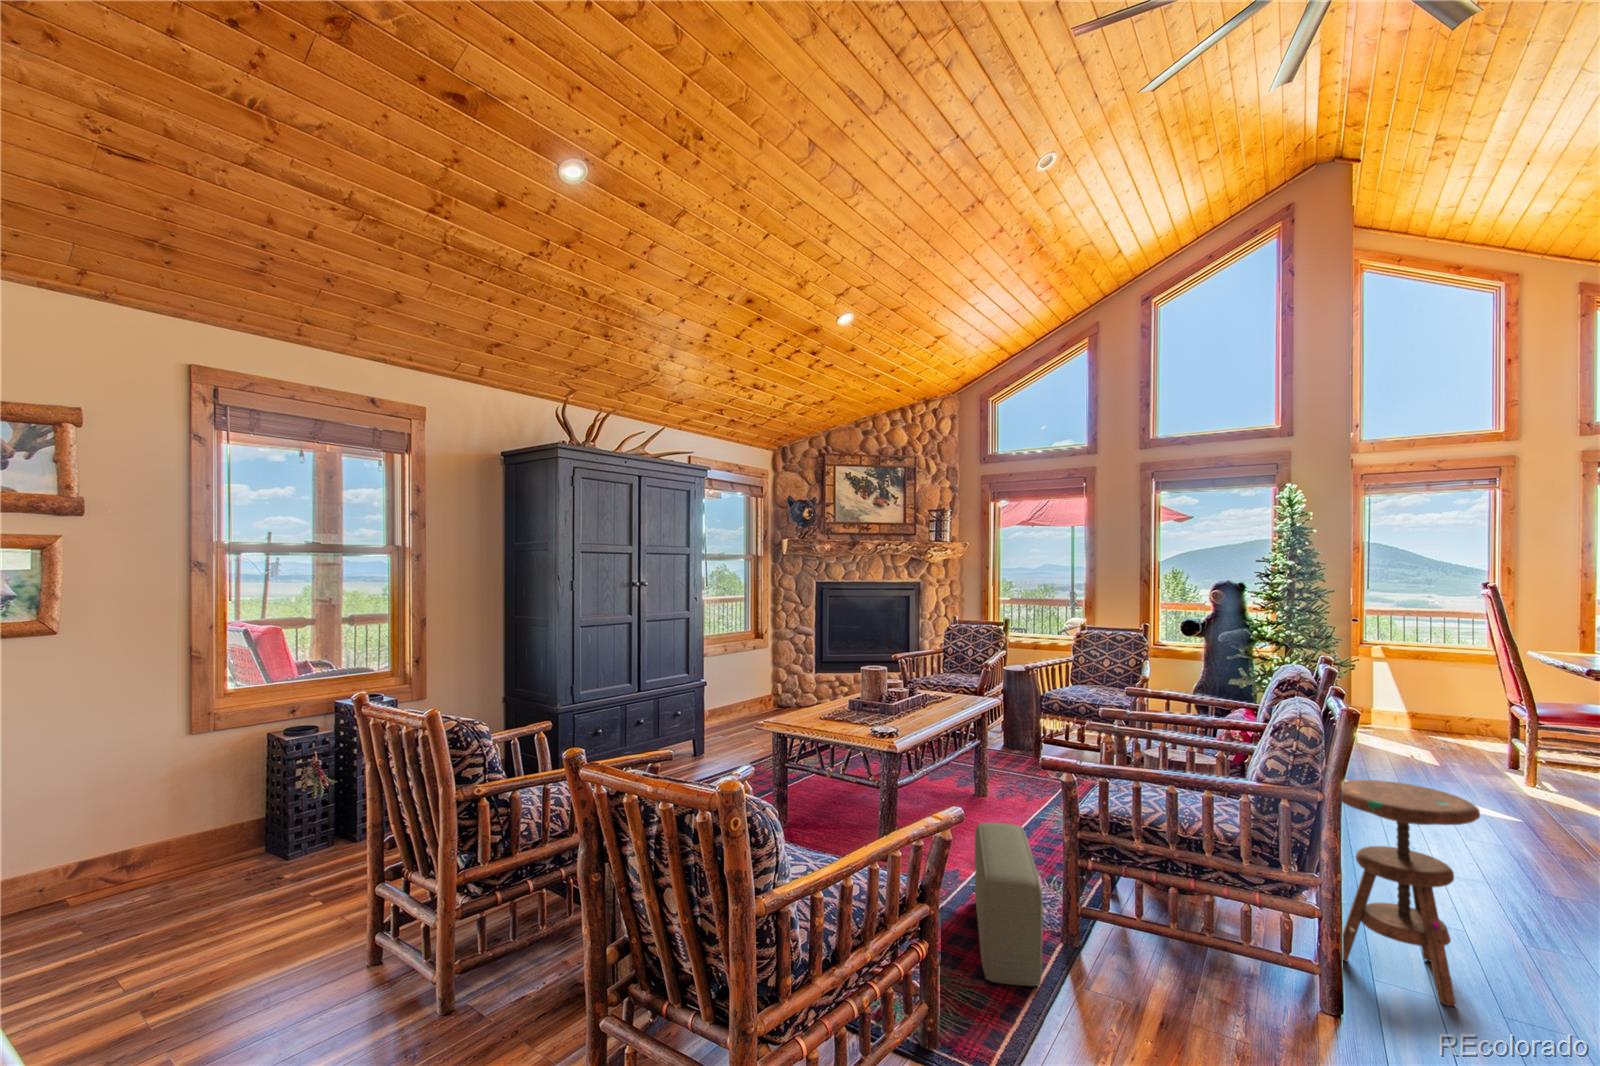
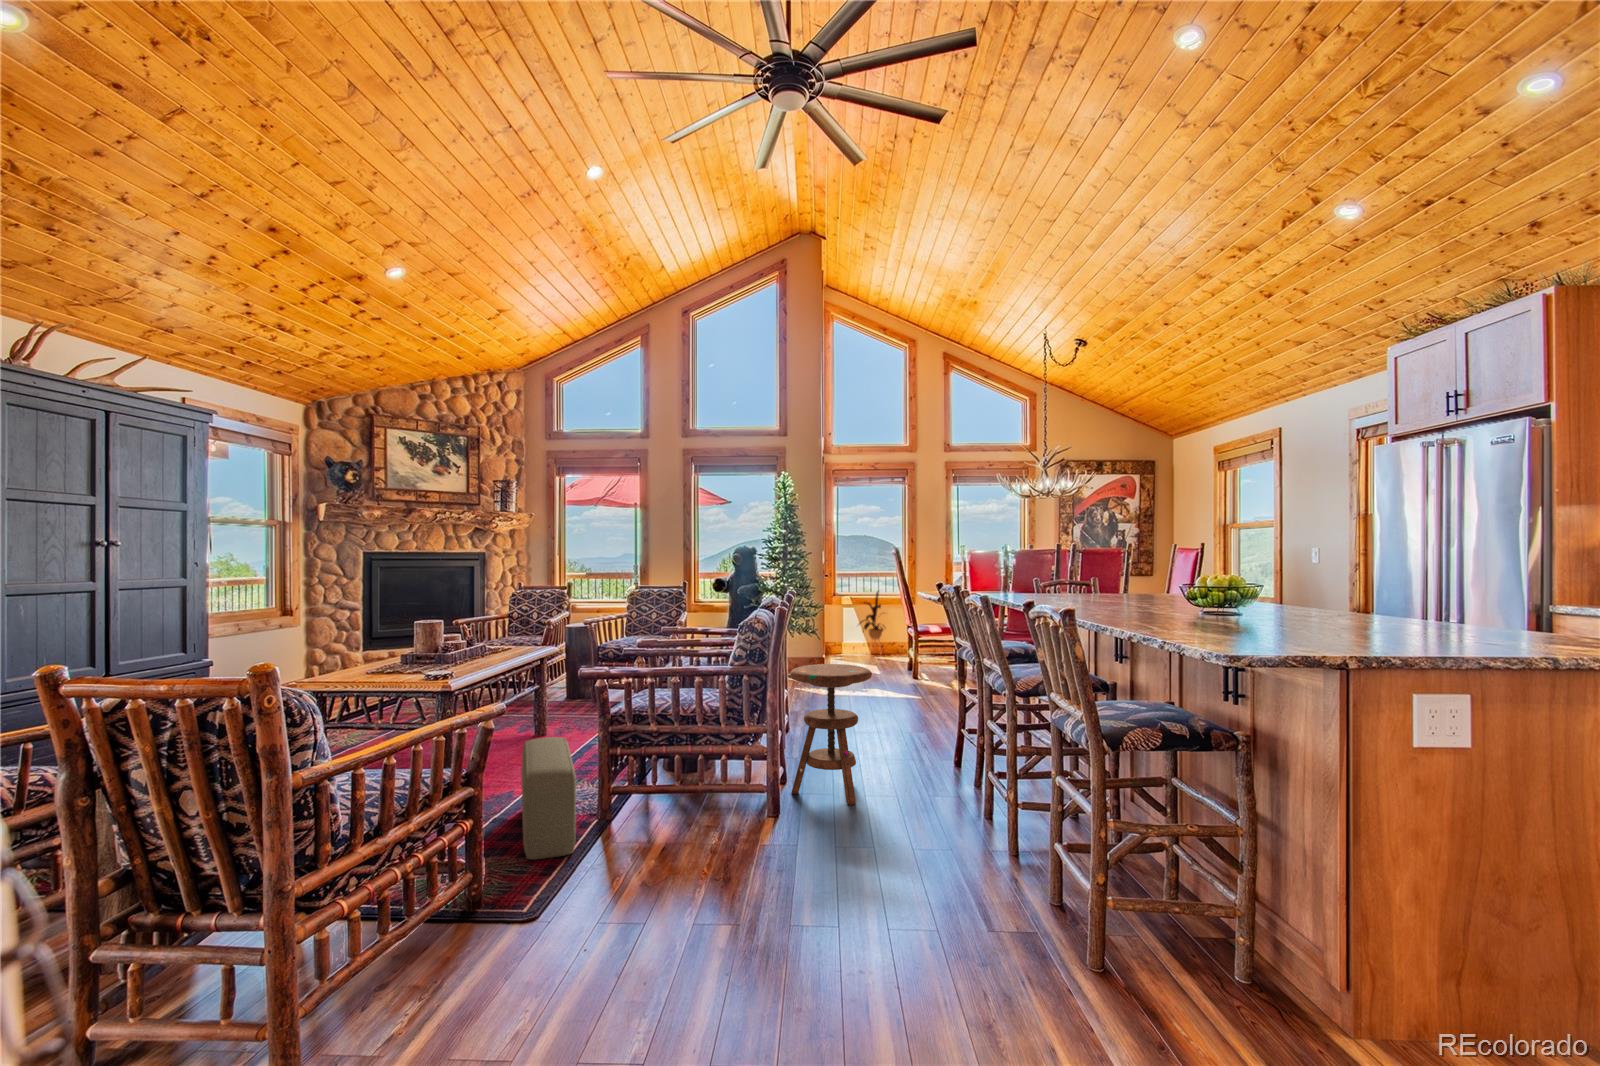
house plant: none [1382,647,1435,734] -> present [859,592,883,654]

